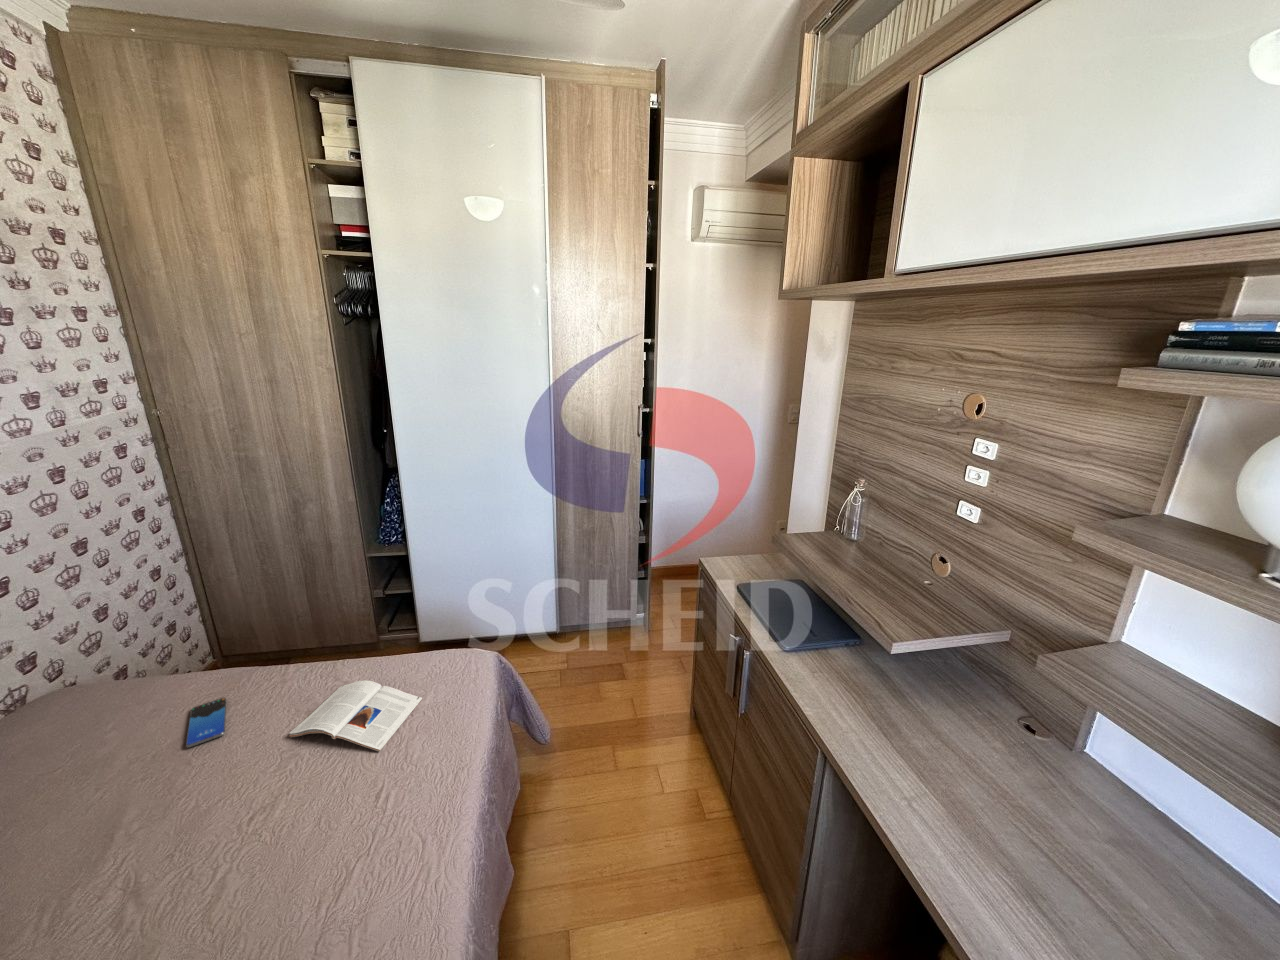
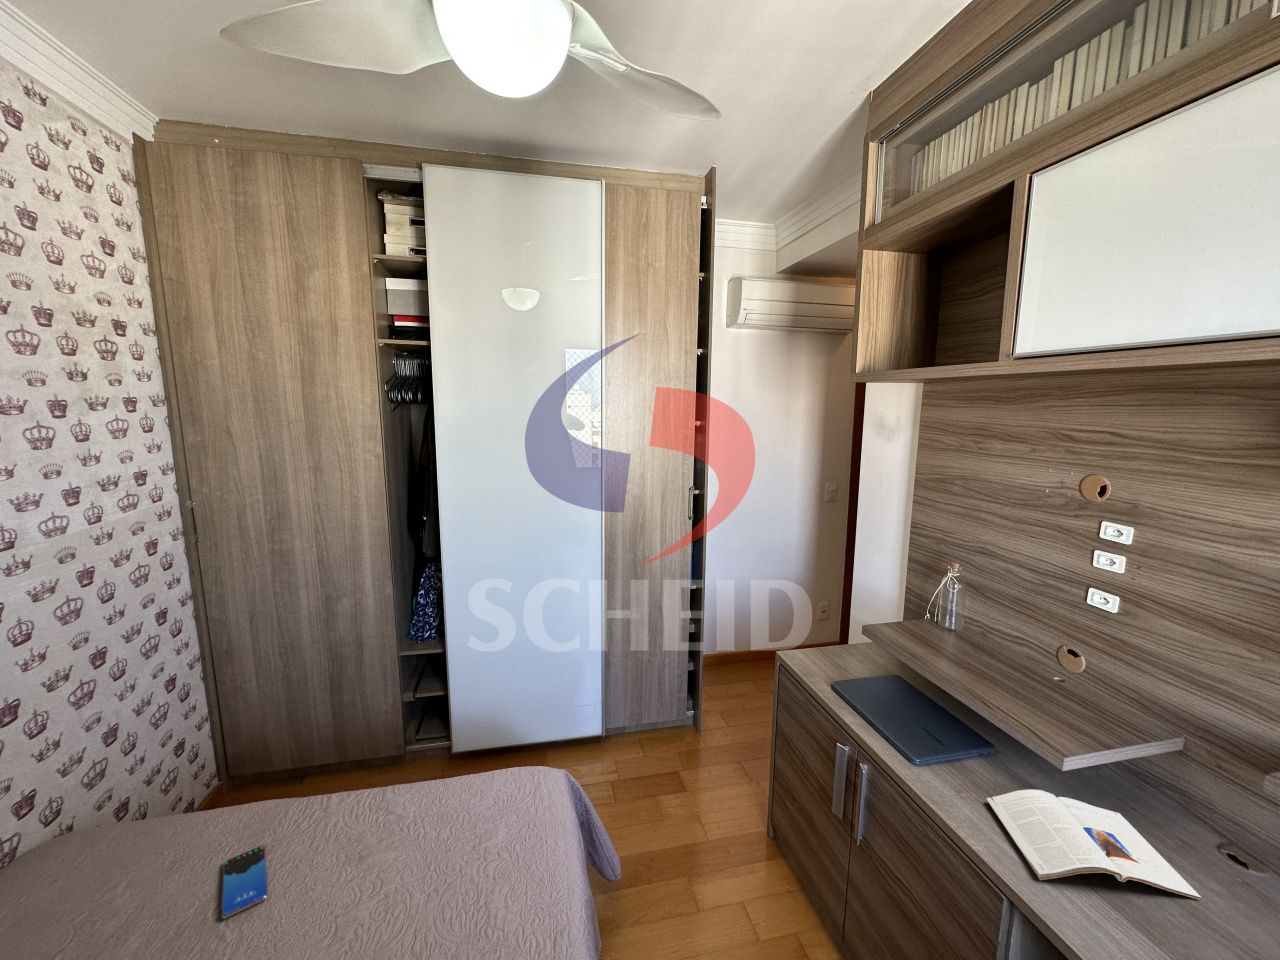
magazine: present [289,680,422,751] -> present [986,789,1201,900]

